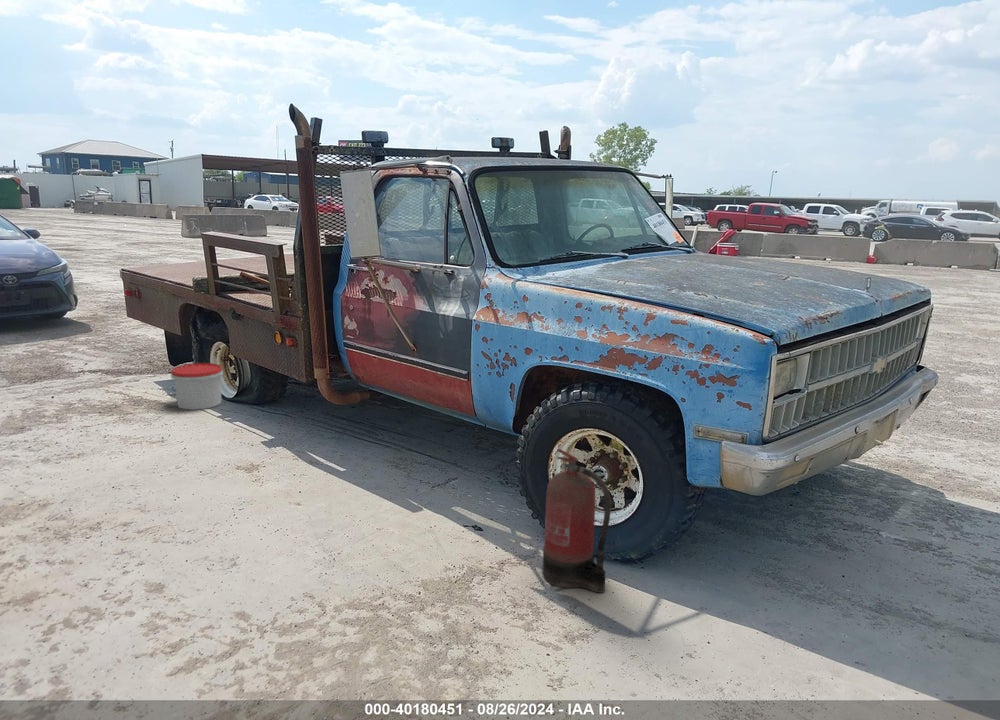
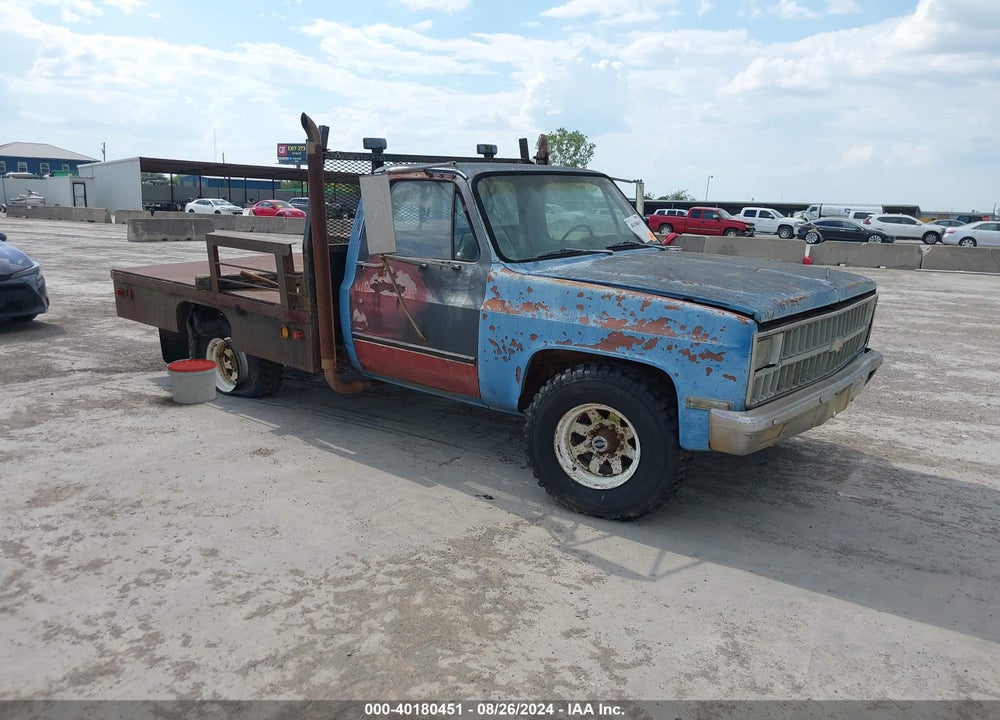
fire extinguisher: present [543,449,611,593] -> none [553,421,616,545]

